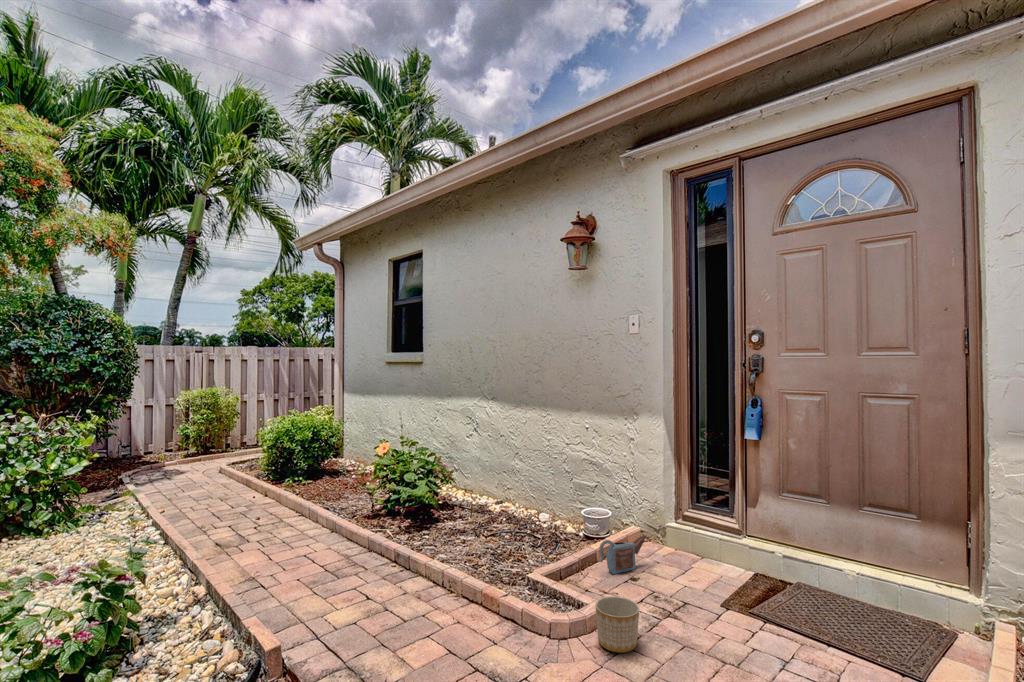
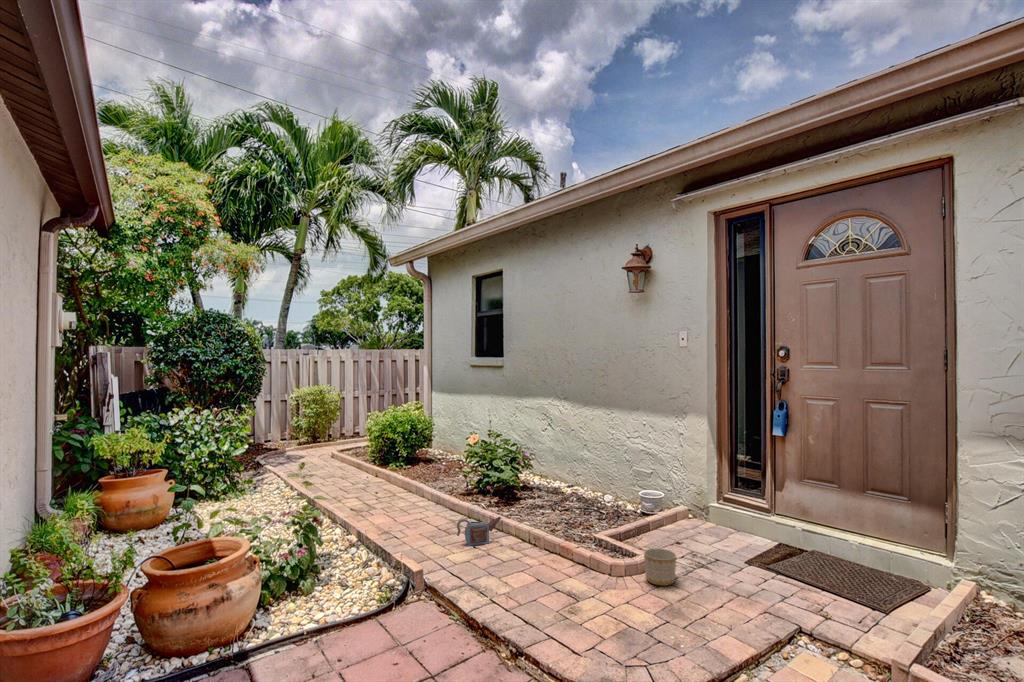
watering can: present [599,535,646,574] -> present [456,517,501,546]

